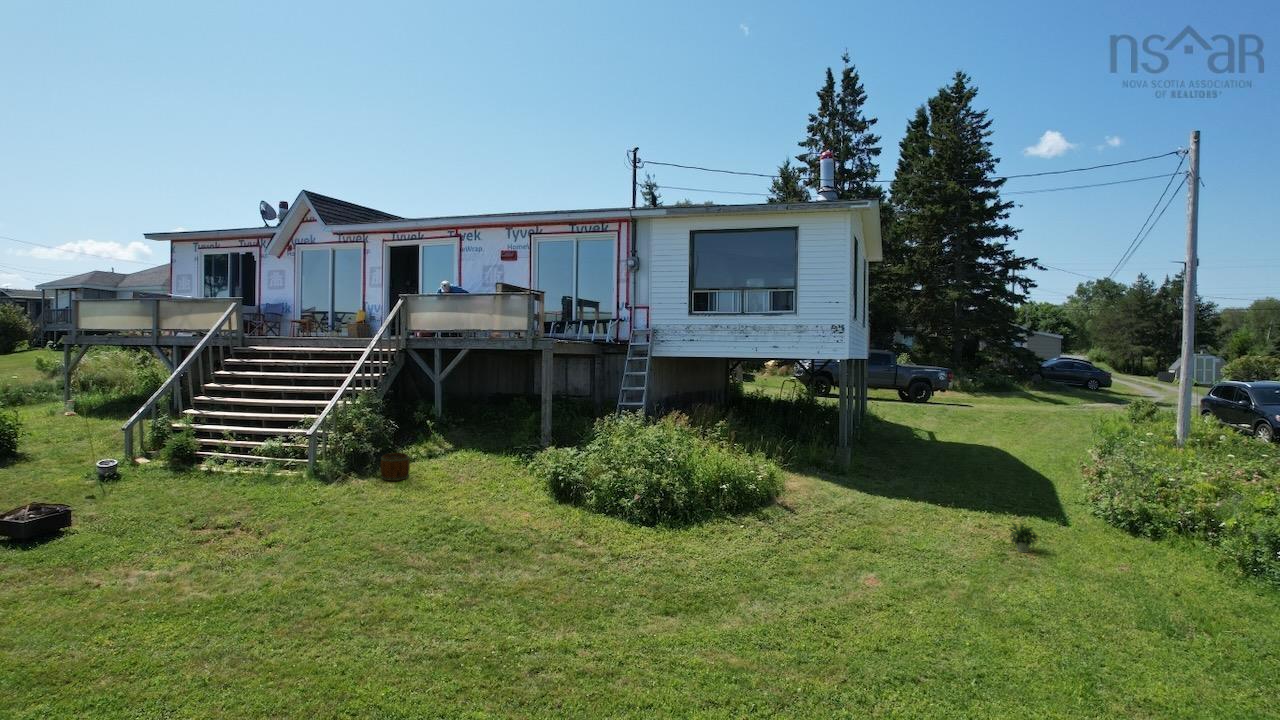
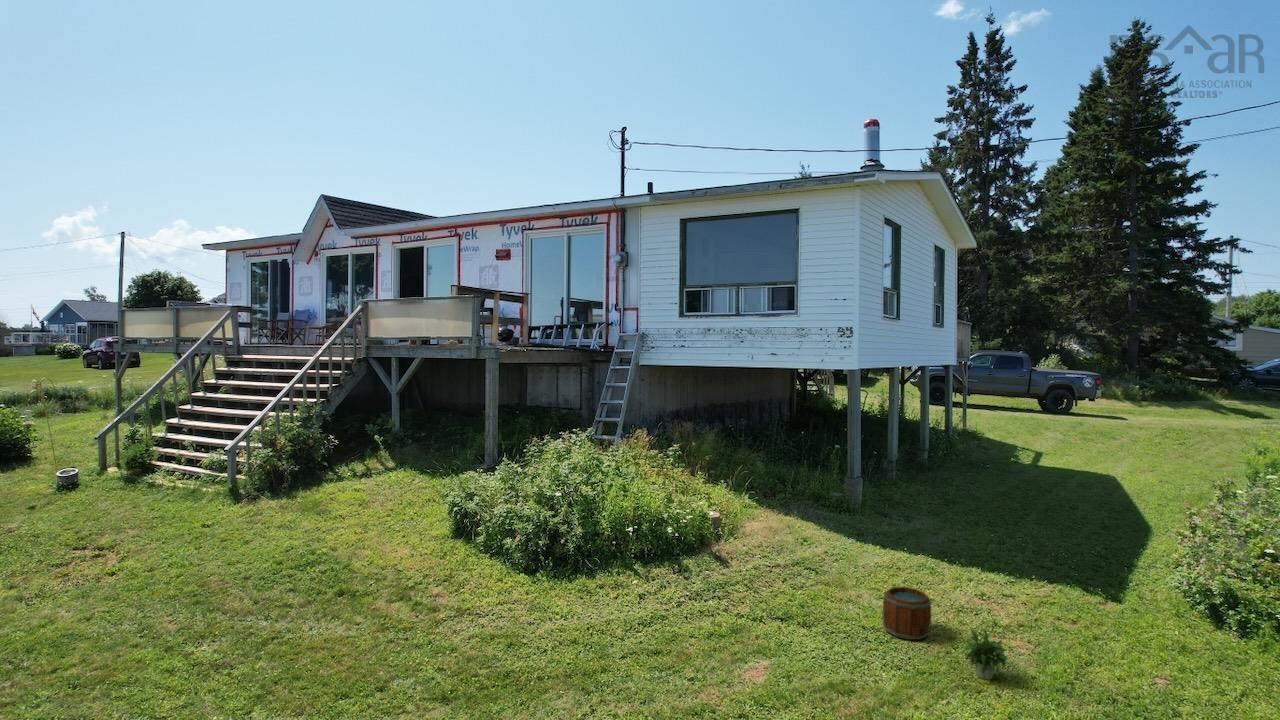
bucket: present [380,453,410,481] -> present [883,587,932,640]

